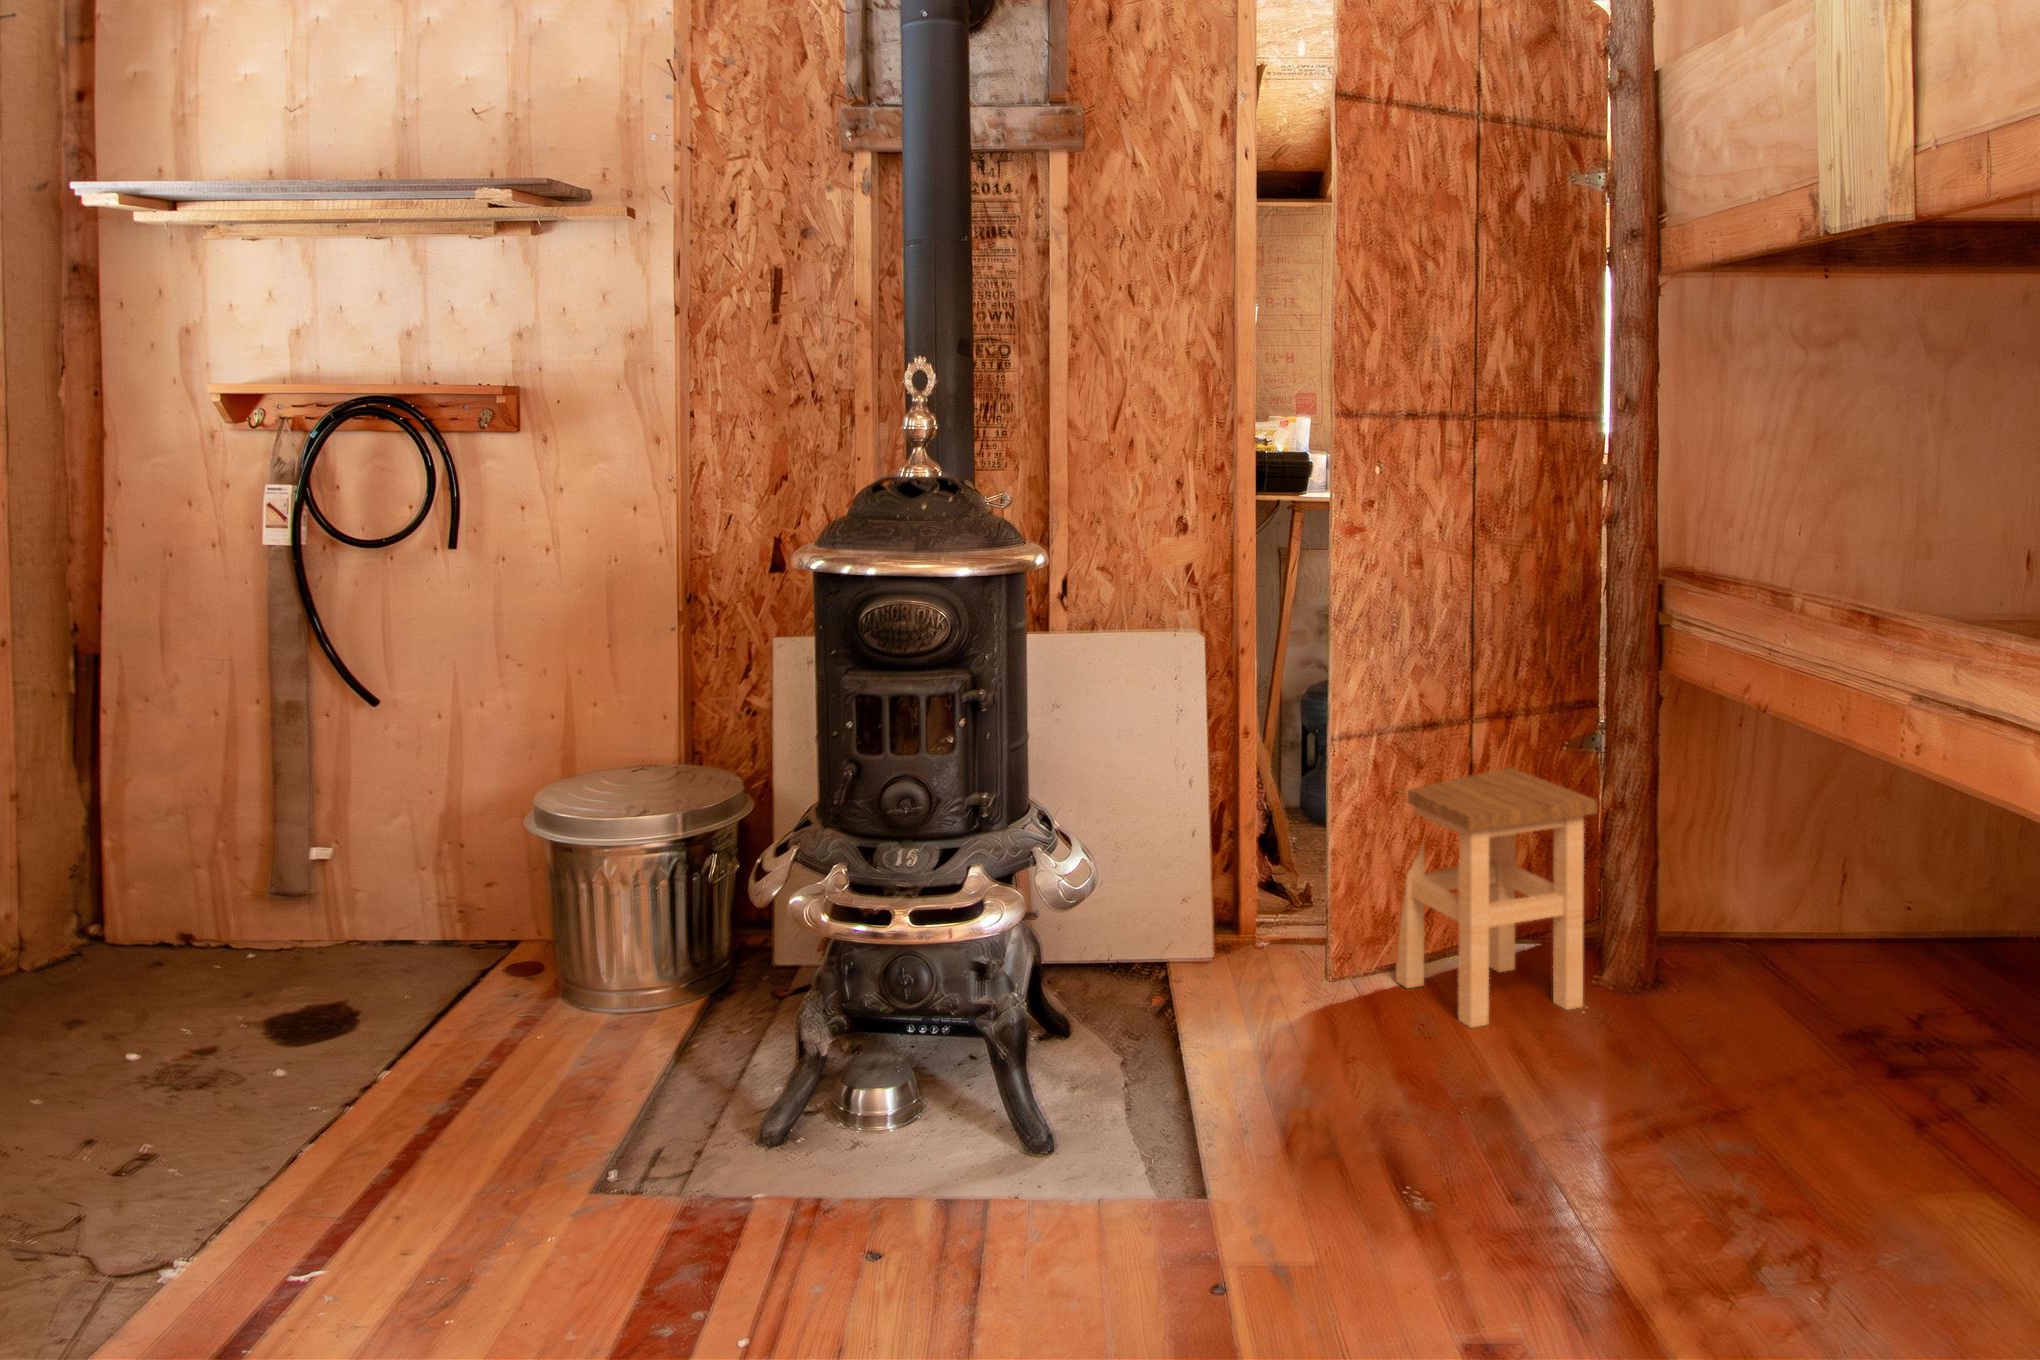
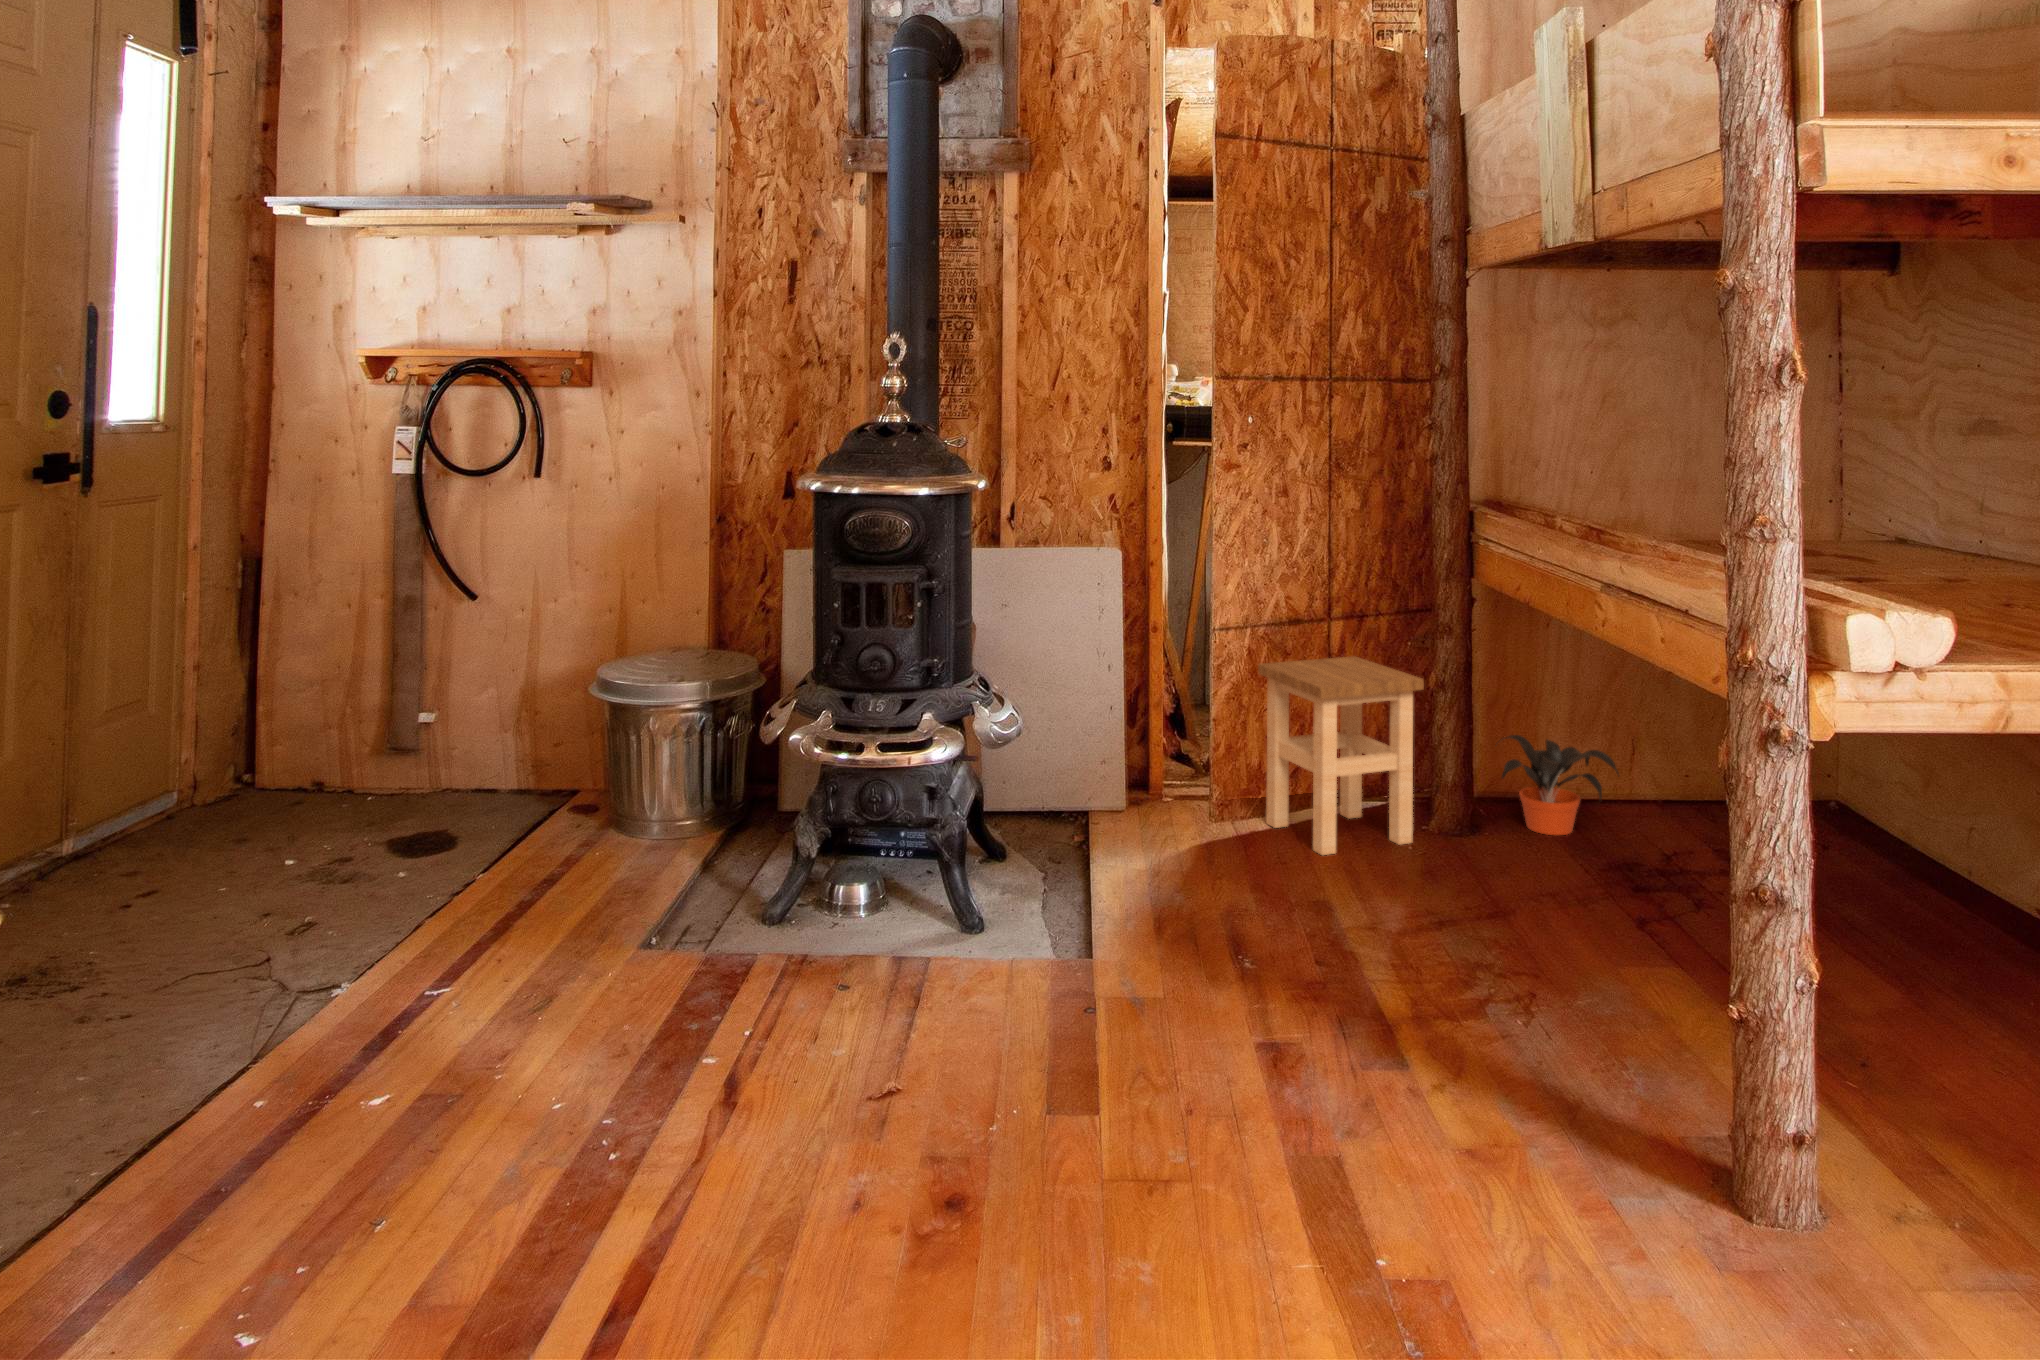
potted plant: none [1682,863,1843,992] -> present [1502,735,1619,835]

